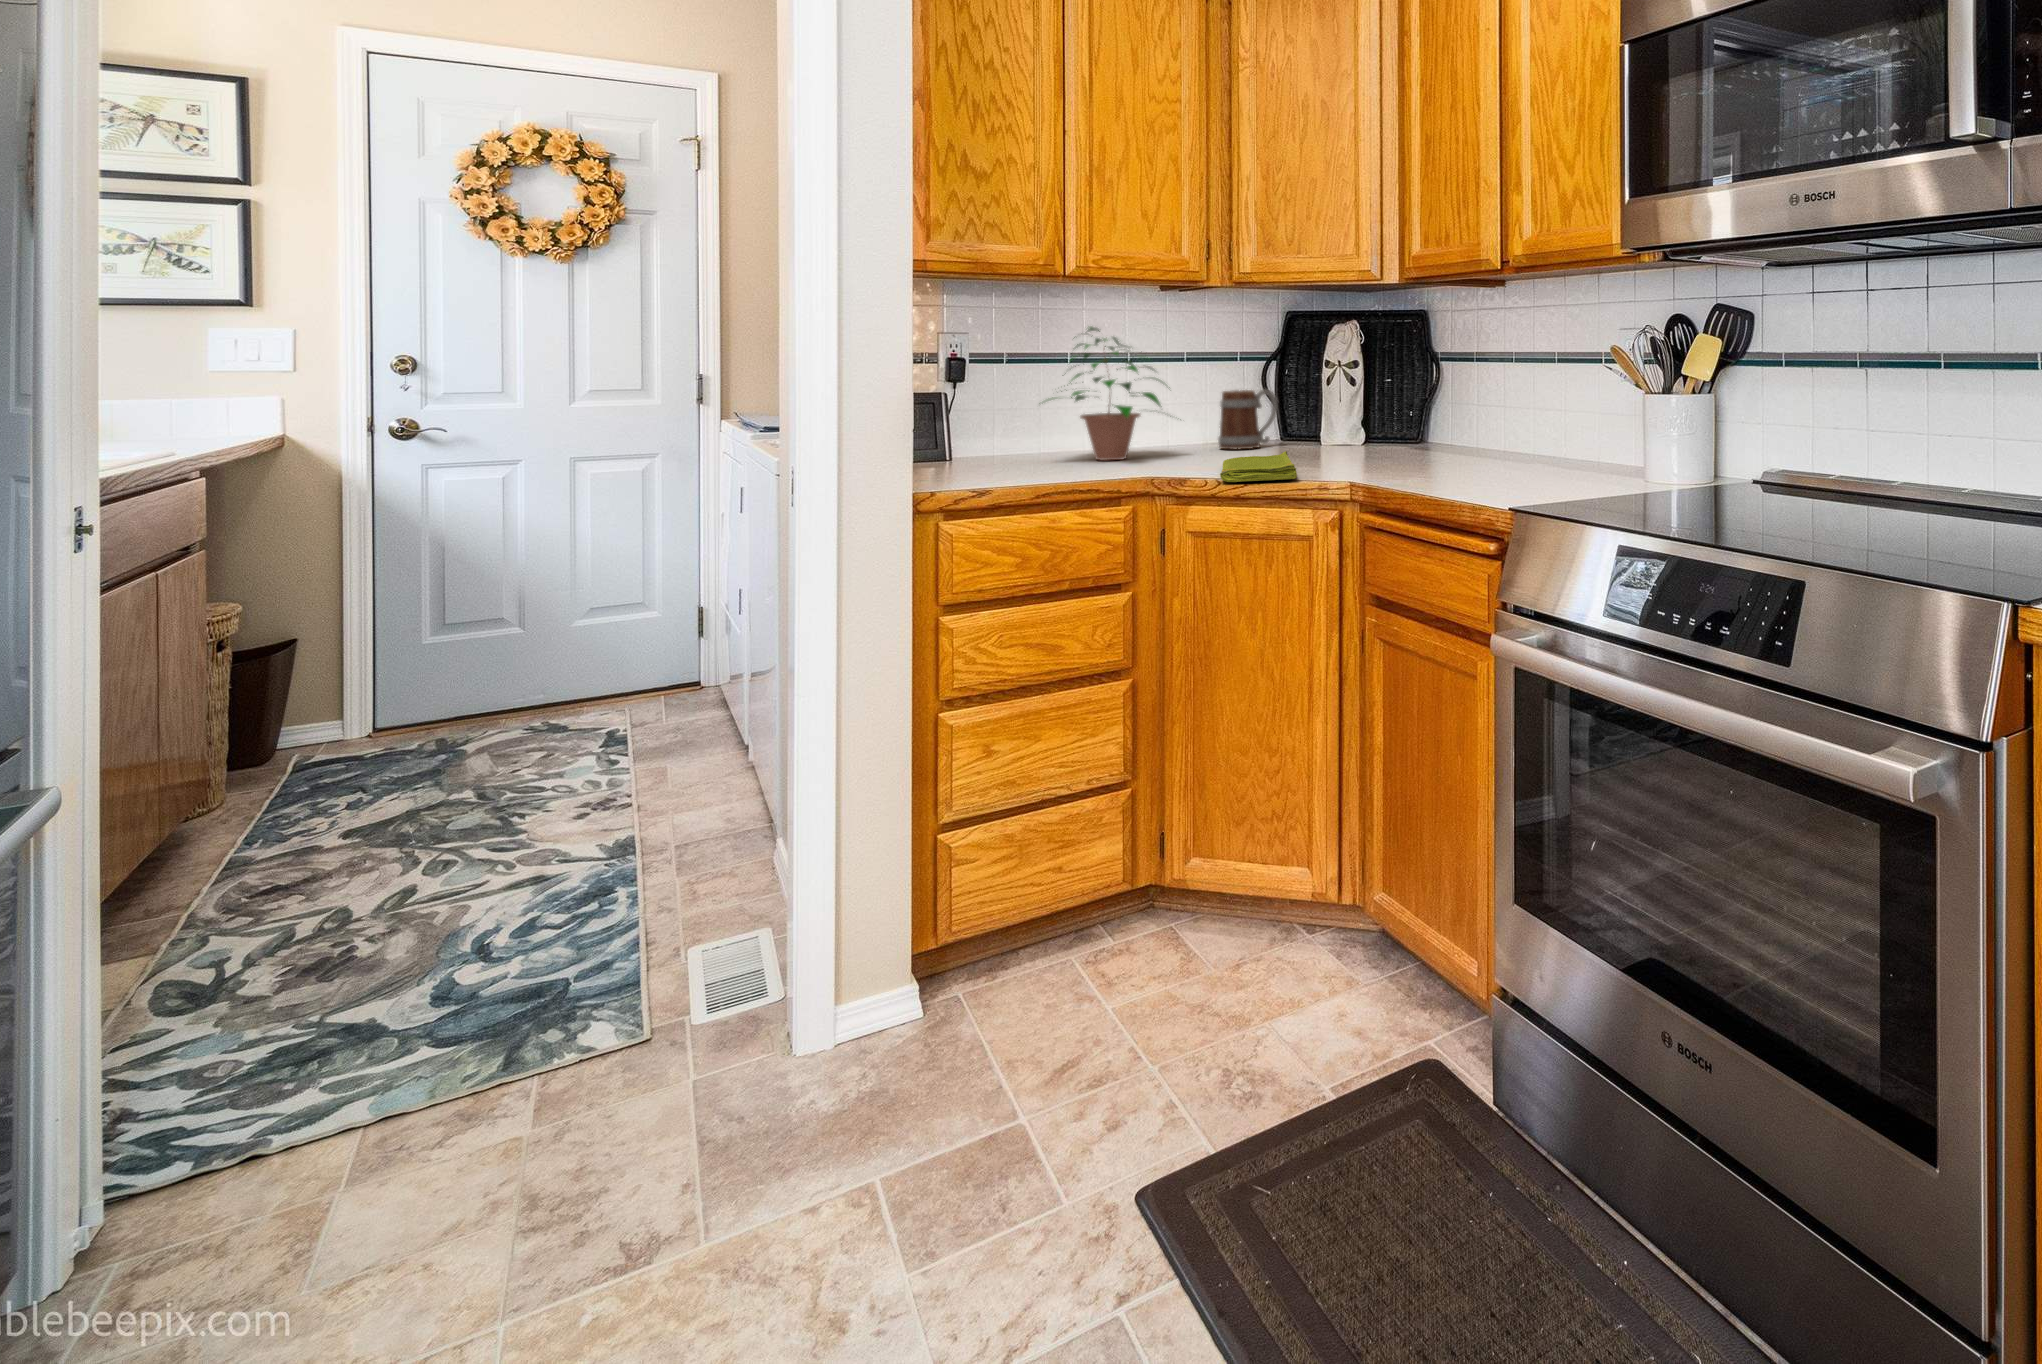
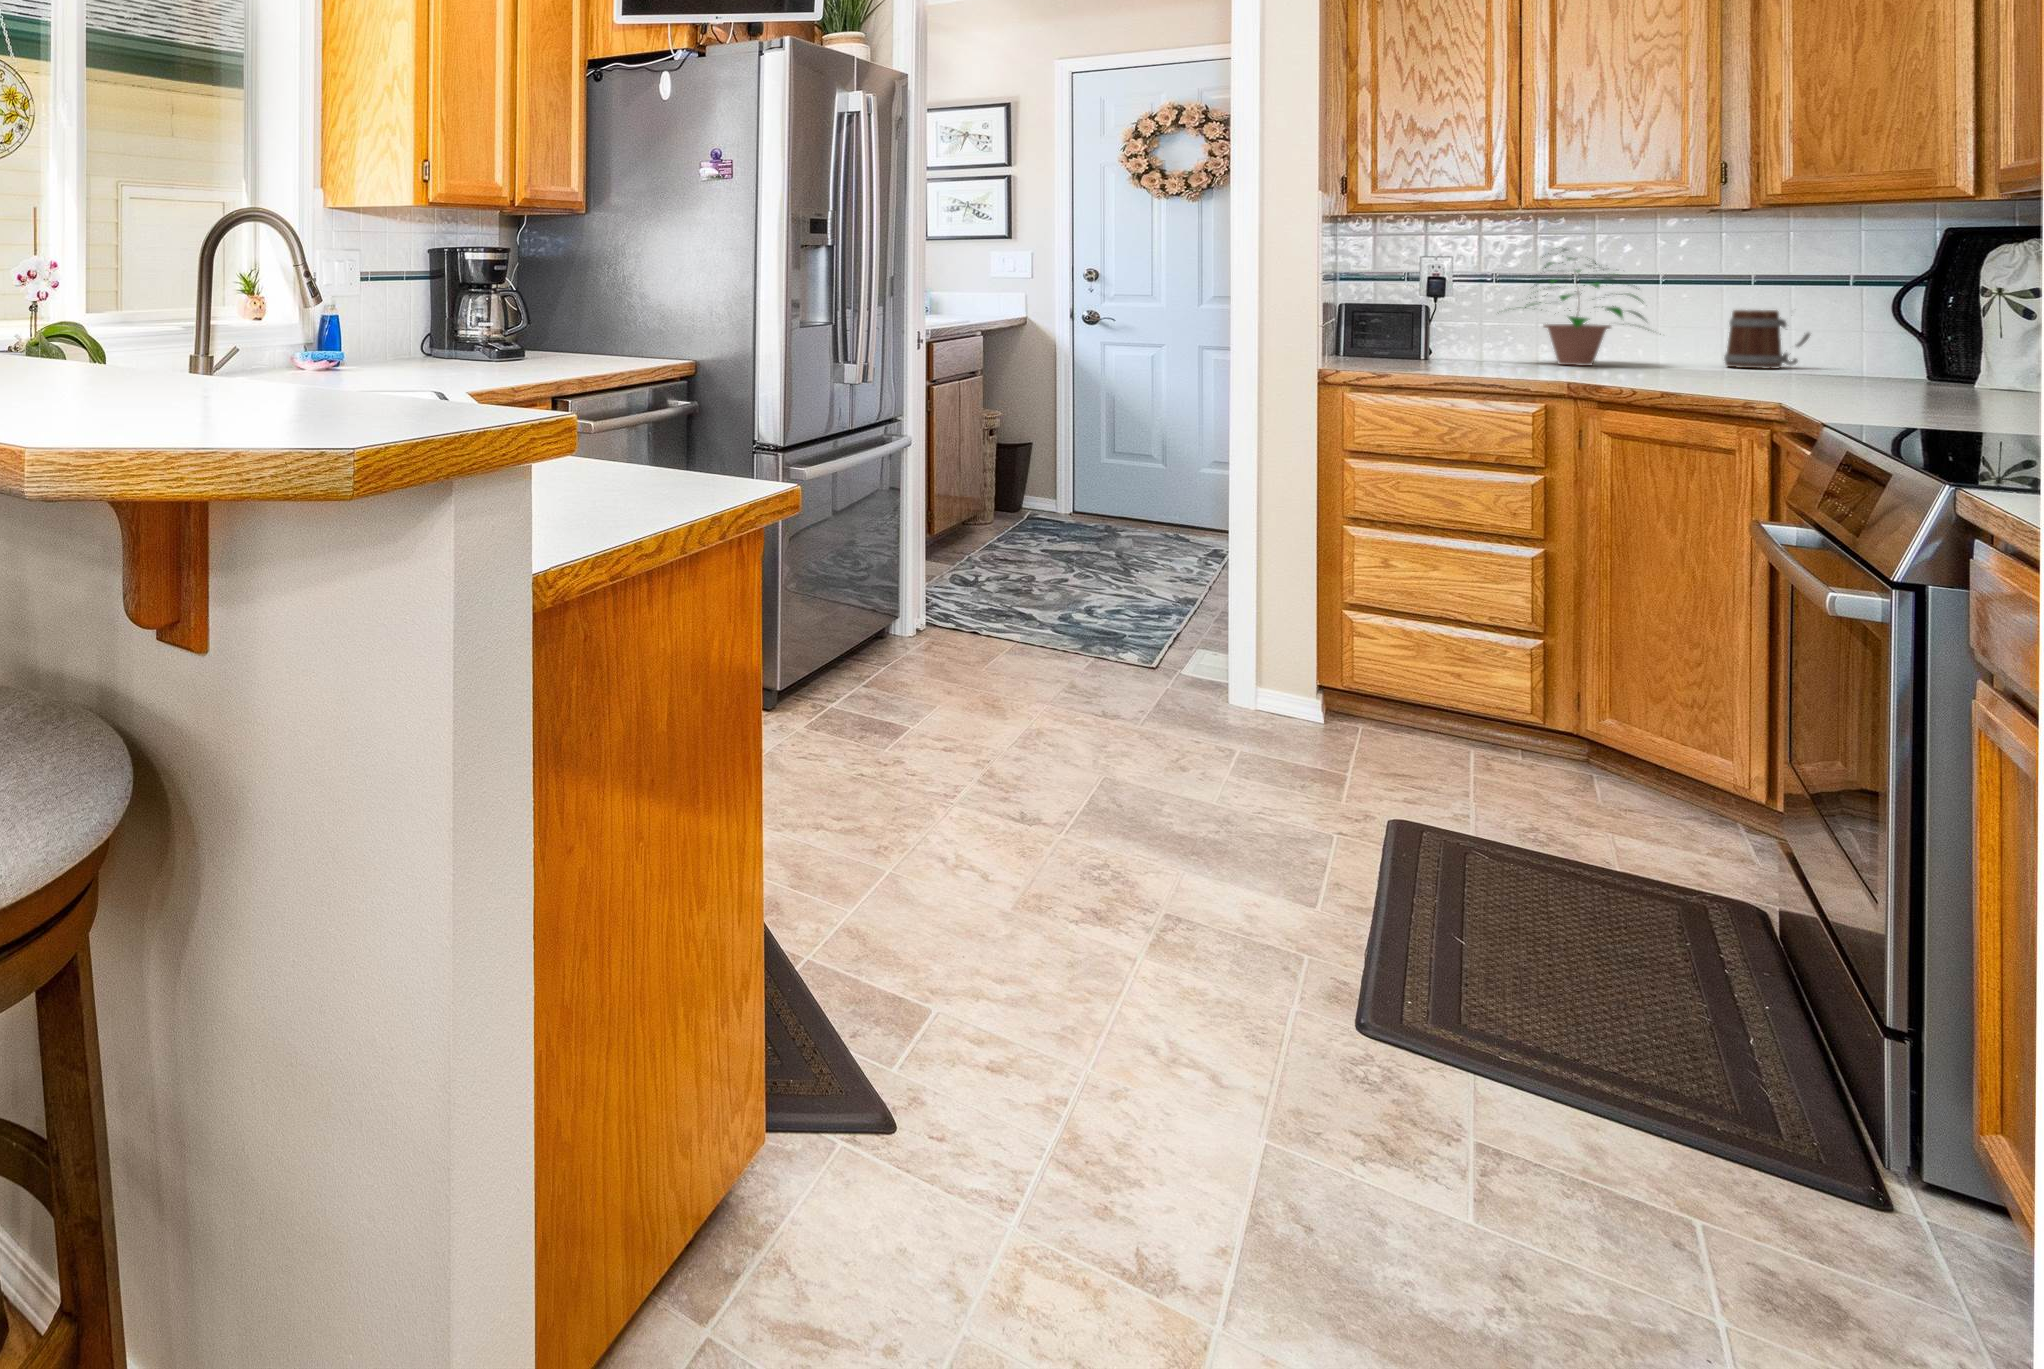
dish towel: present [1220,451,1297,482] -> none [1618,368,1758,387]

